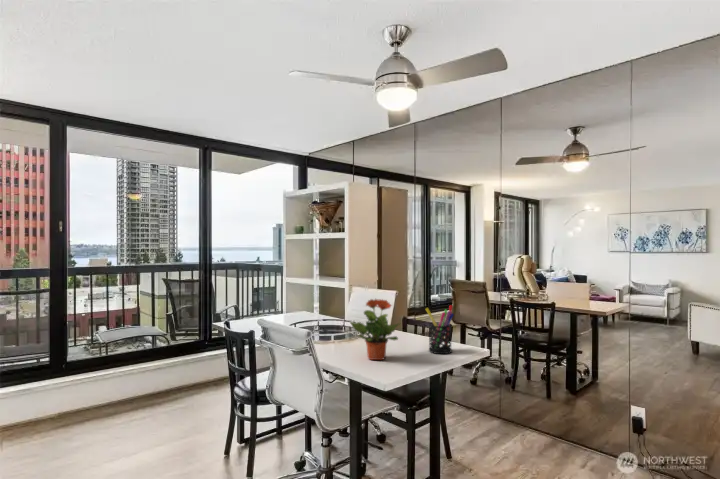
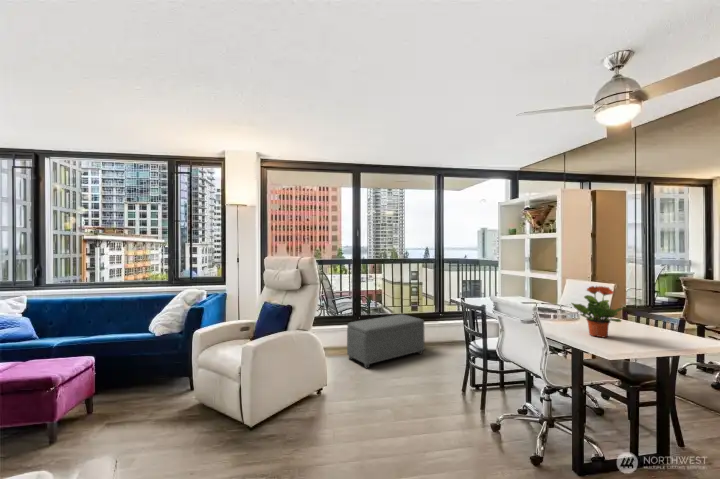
pen holder: present [426,305,453,354] -> none [652,297,688,343]
ottoman: none [30,353,177,456] -> present [347,314,425,368]

